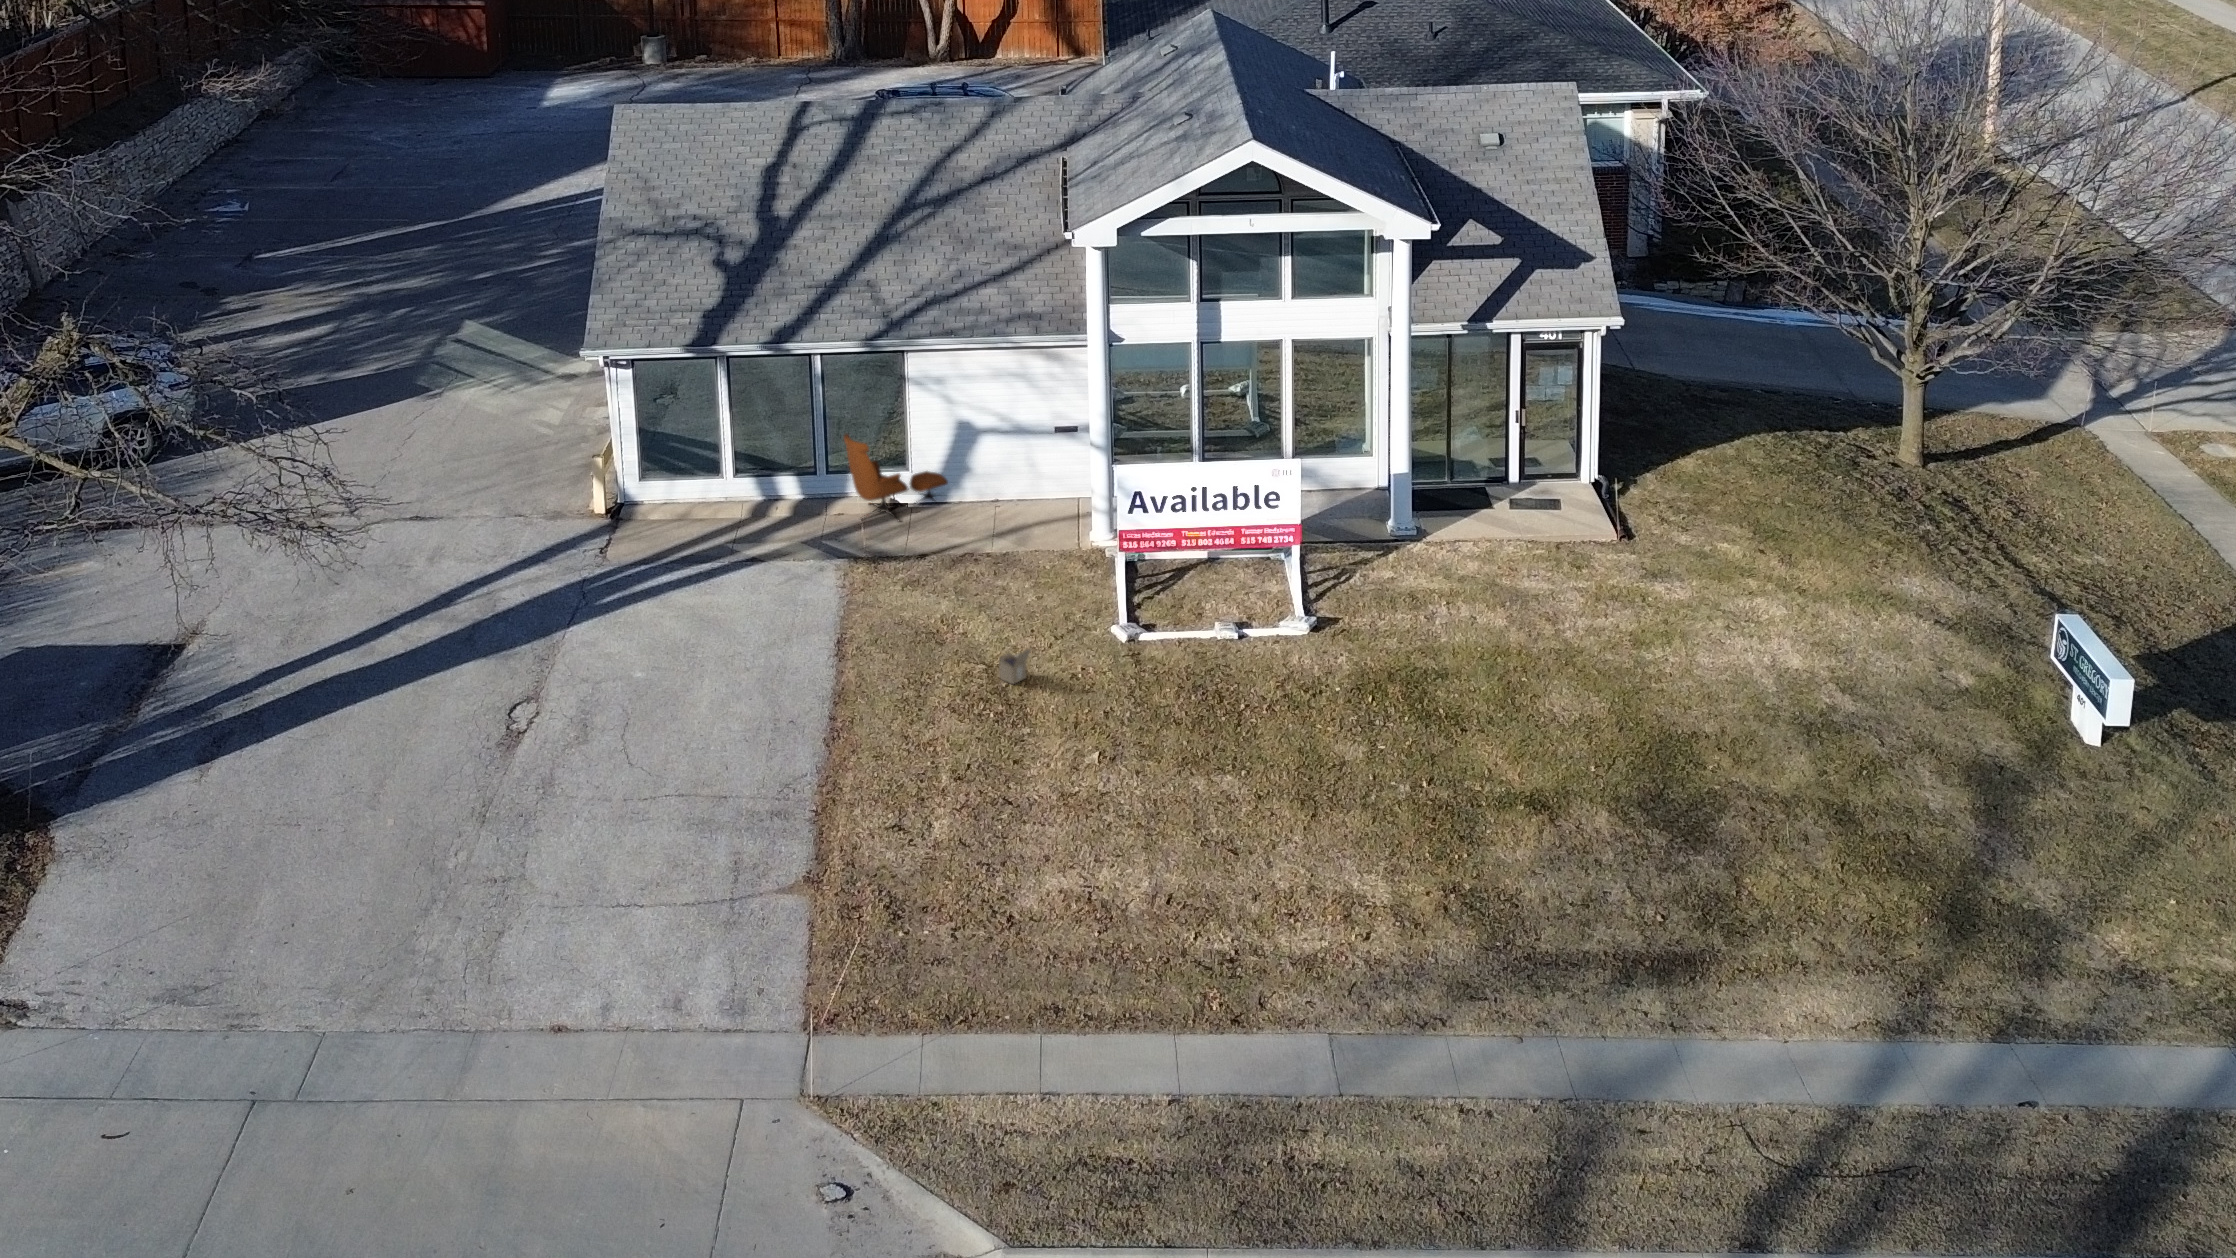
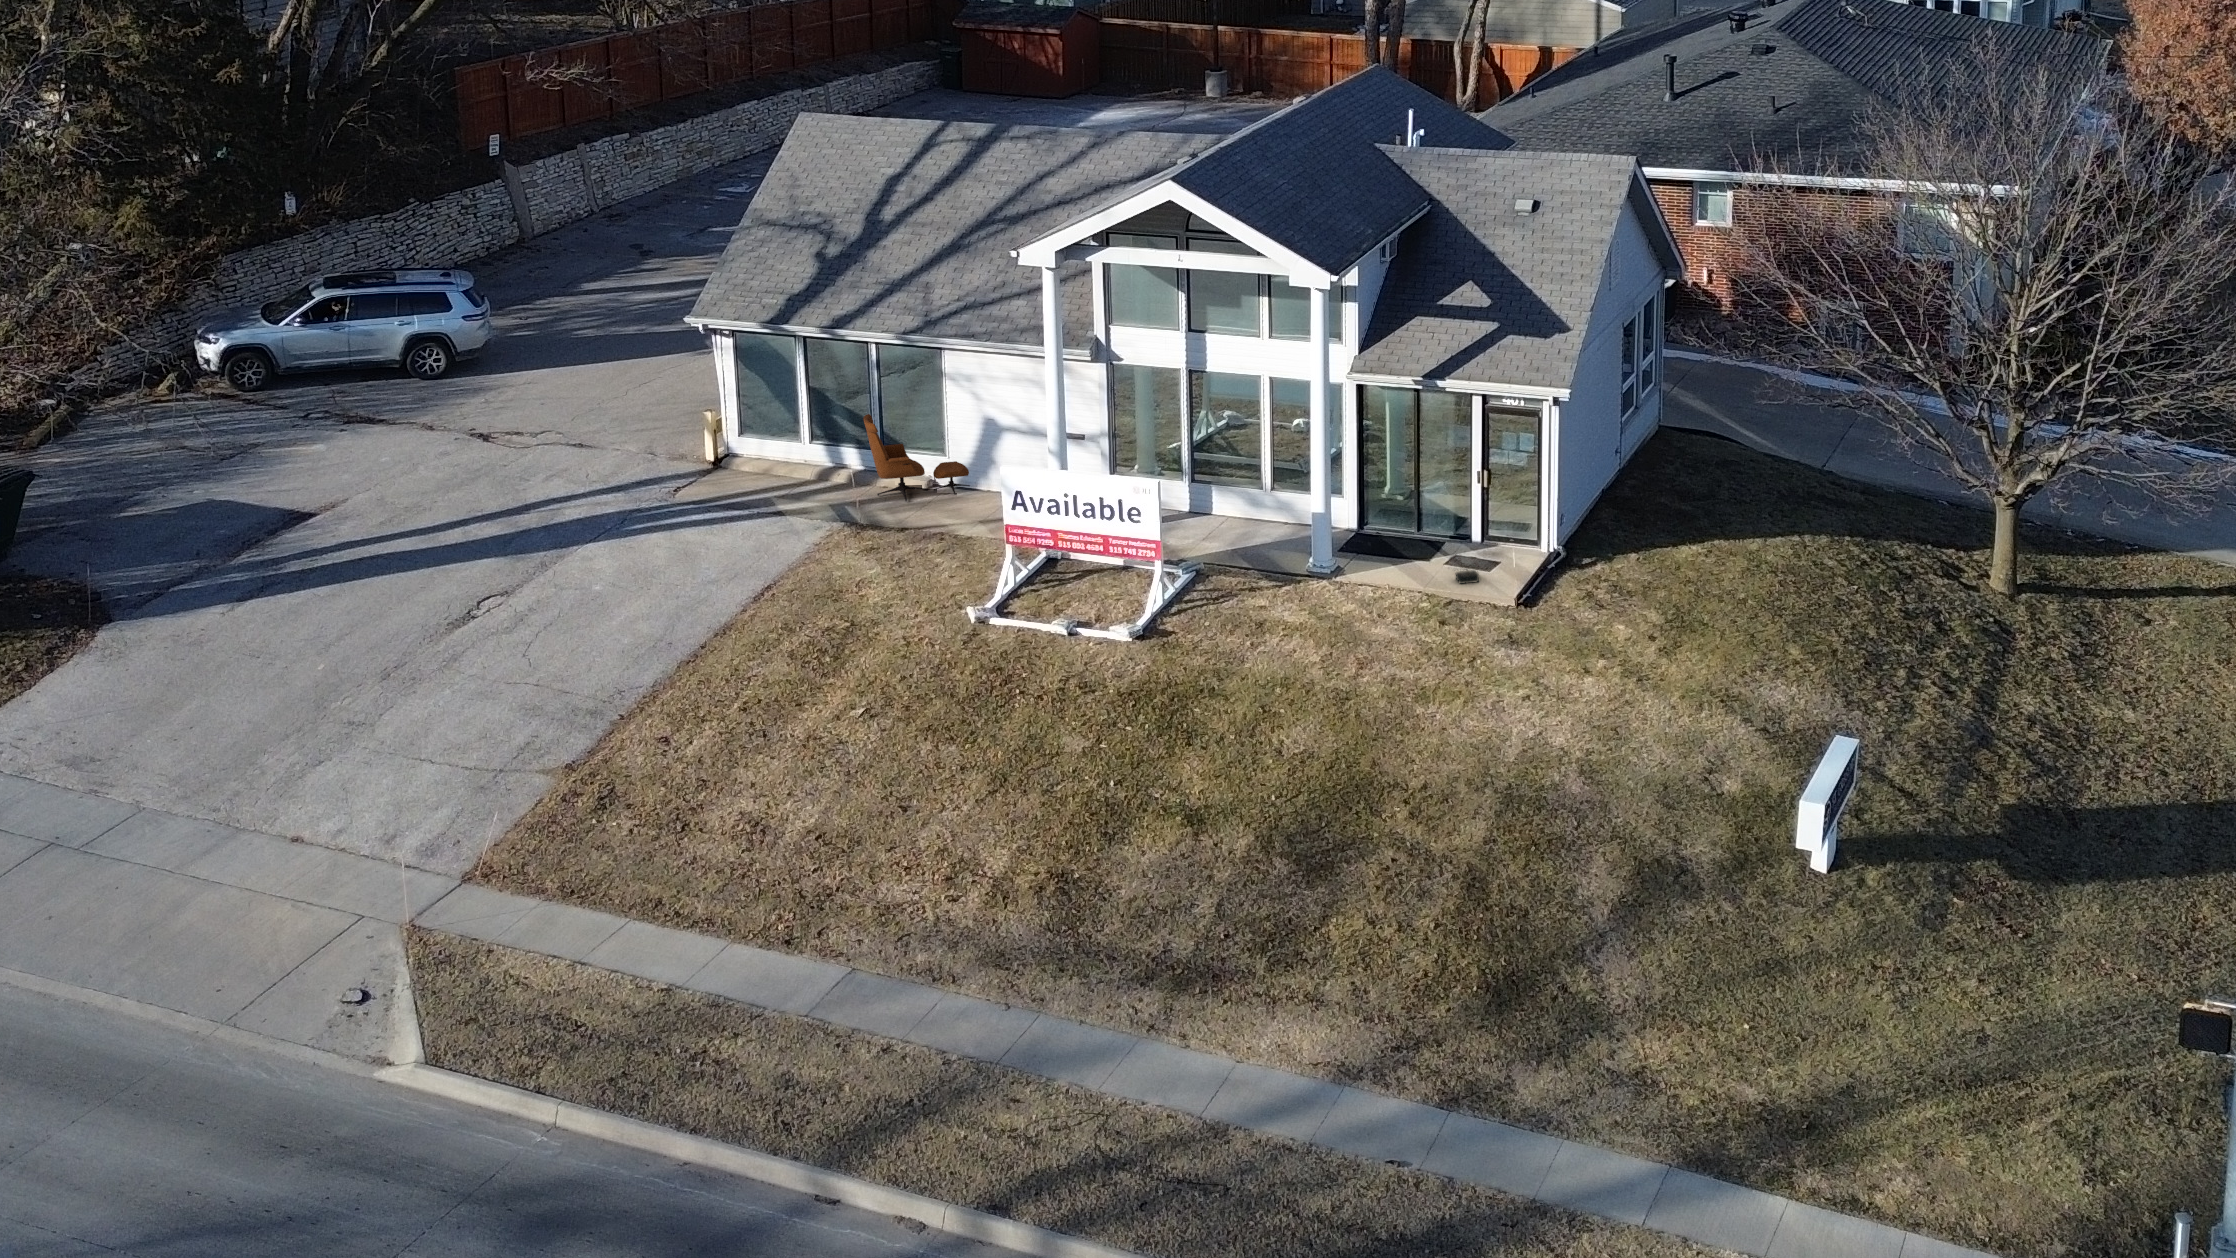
decorative plant: none [1507,493,1537,522] -> present [1450,556,1479,584]
cardboard box: present [999,649,1030,684] -> none [866,617,894,648]

